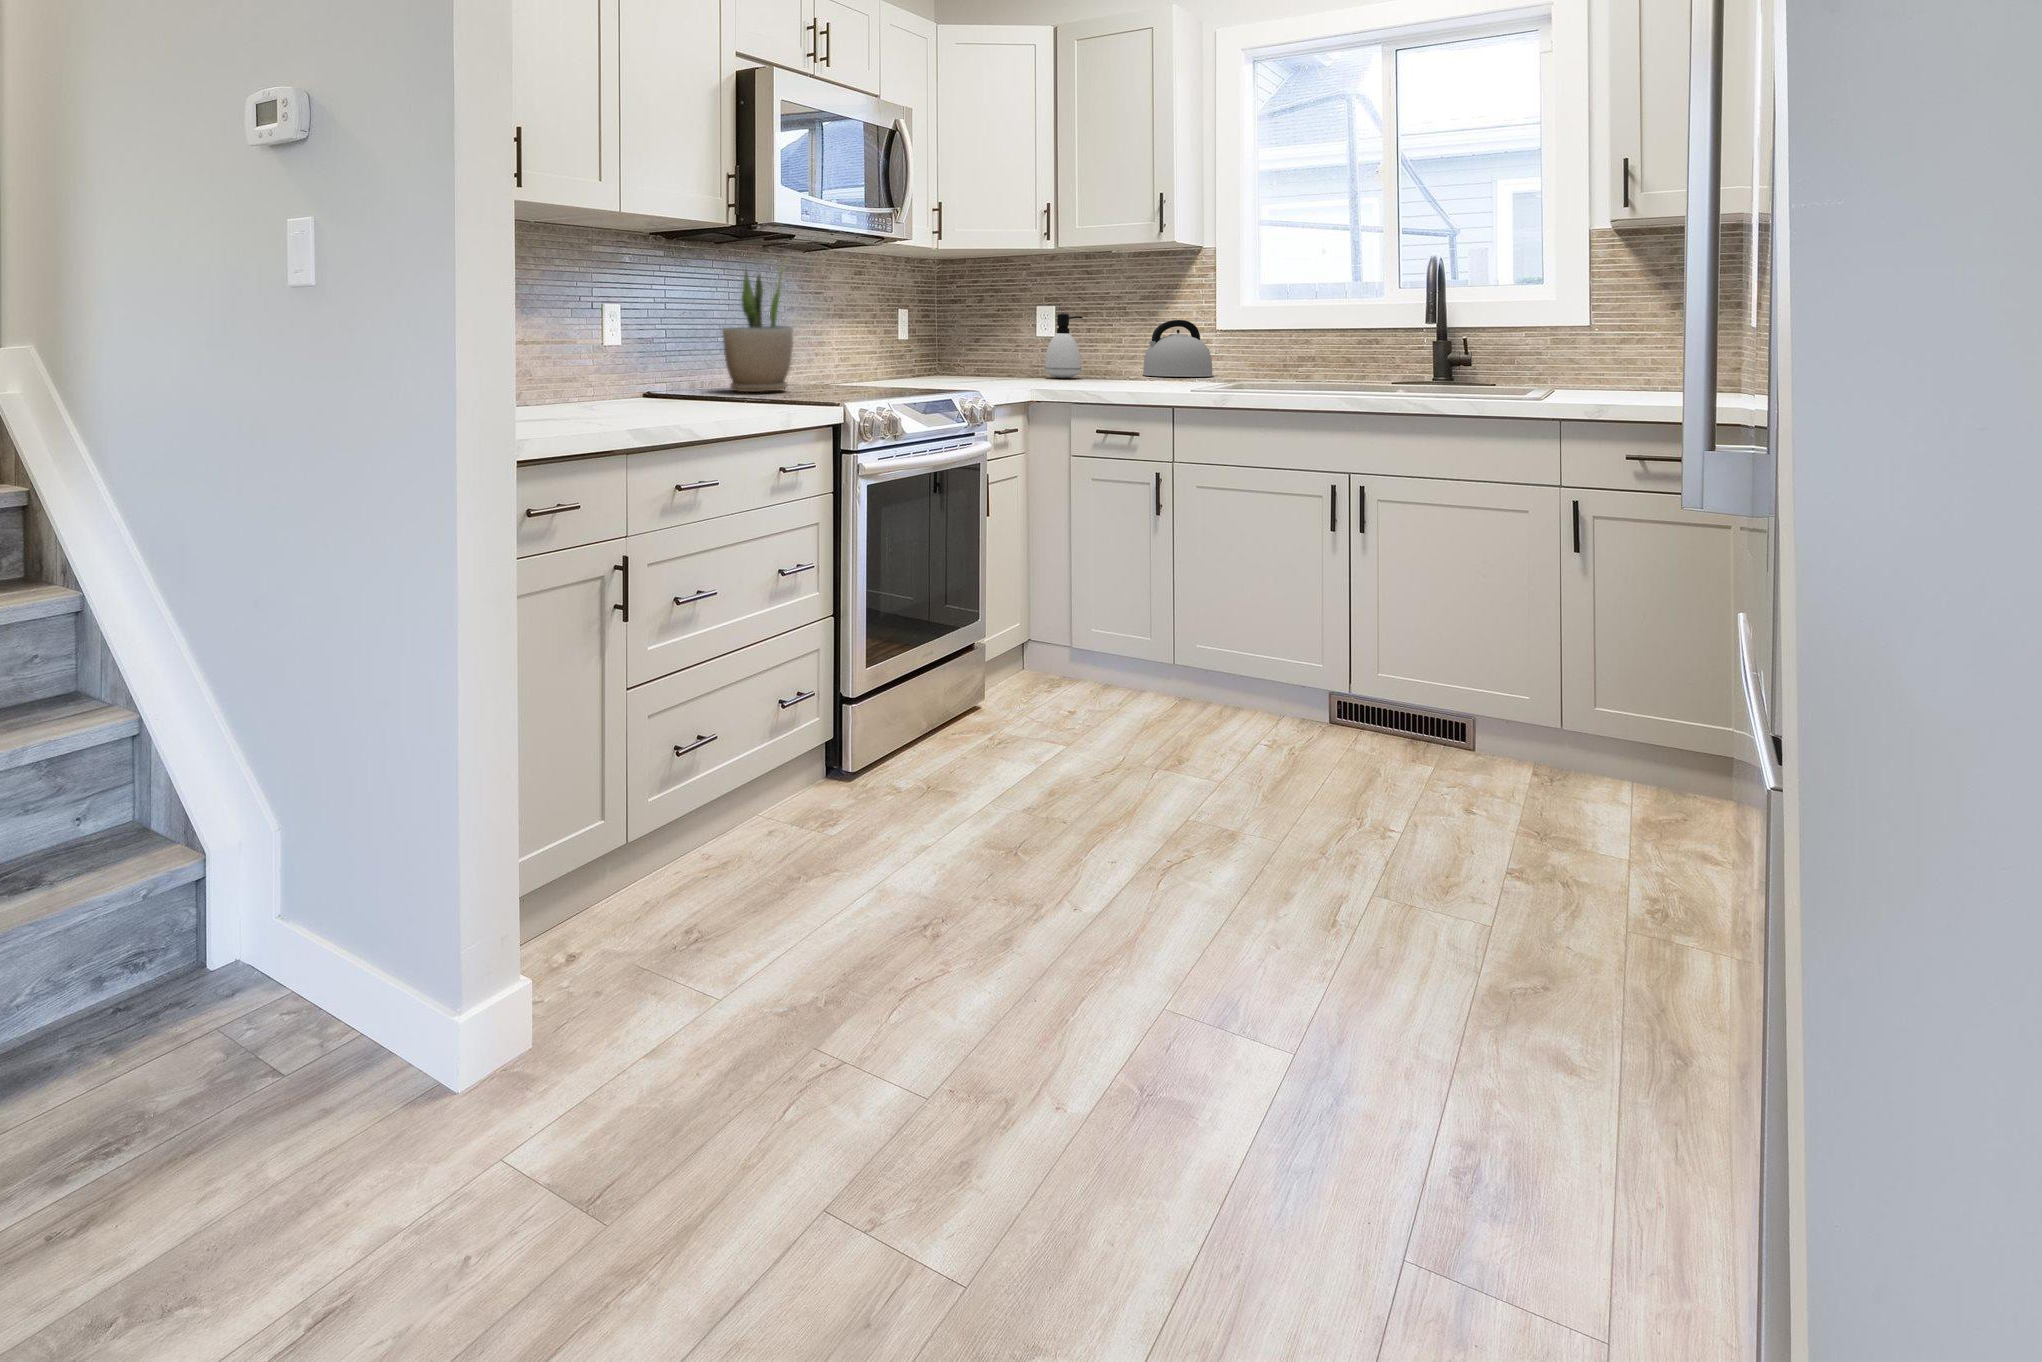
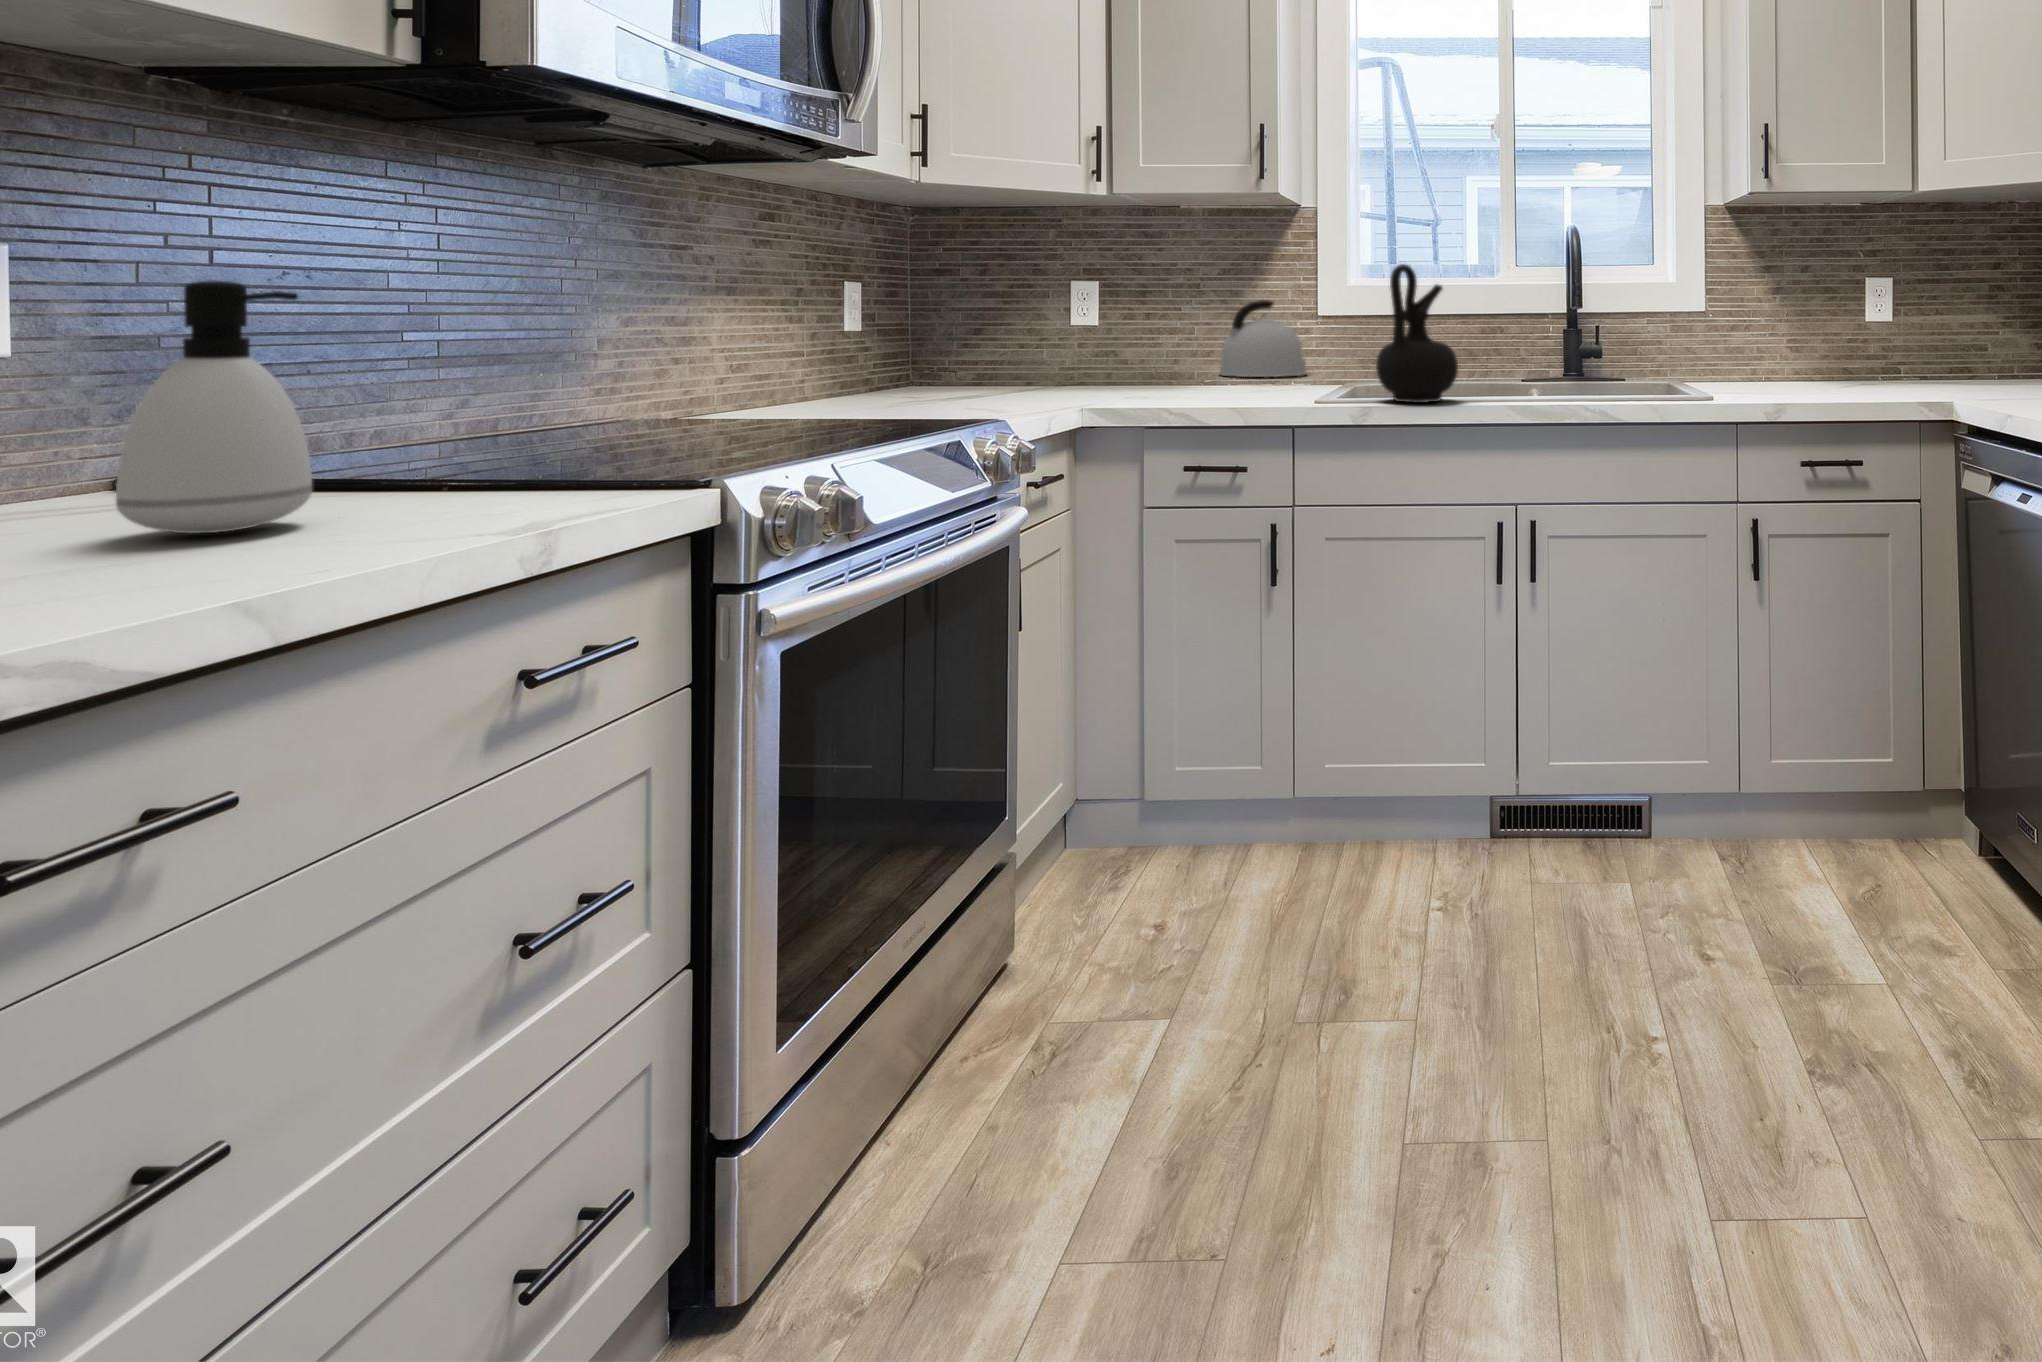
potted plant: present [722,269,793,392] -> none [411,154,608,445]
ceramic jug: none [1233,295,1298,393] -> present [1376,264,1458,403]
soap dispenser: present [1045,314,1082,378] -> present [116,280,312,533]

